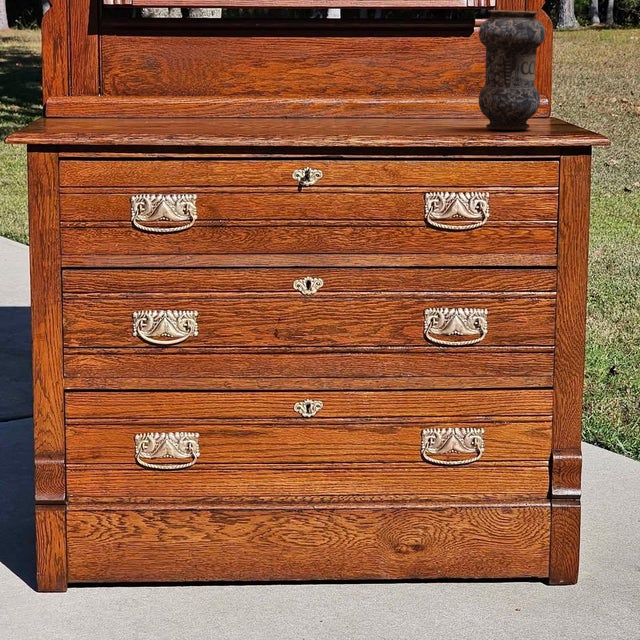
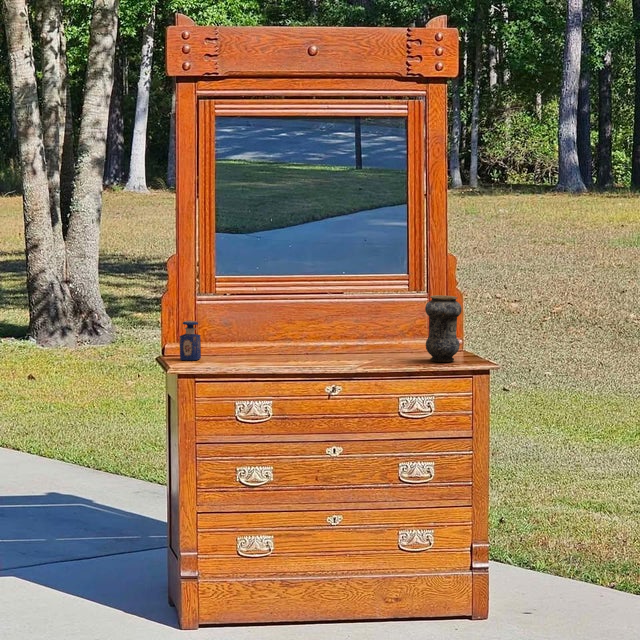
perfume bottle: none [45,56,85,125] -> present [179,321,201,360]

